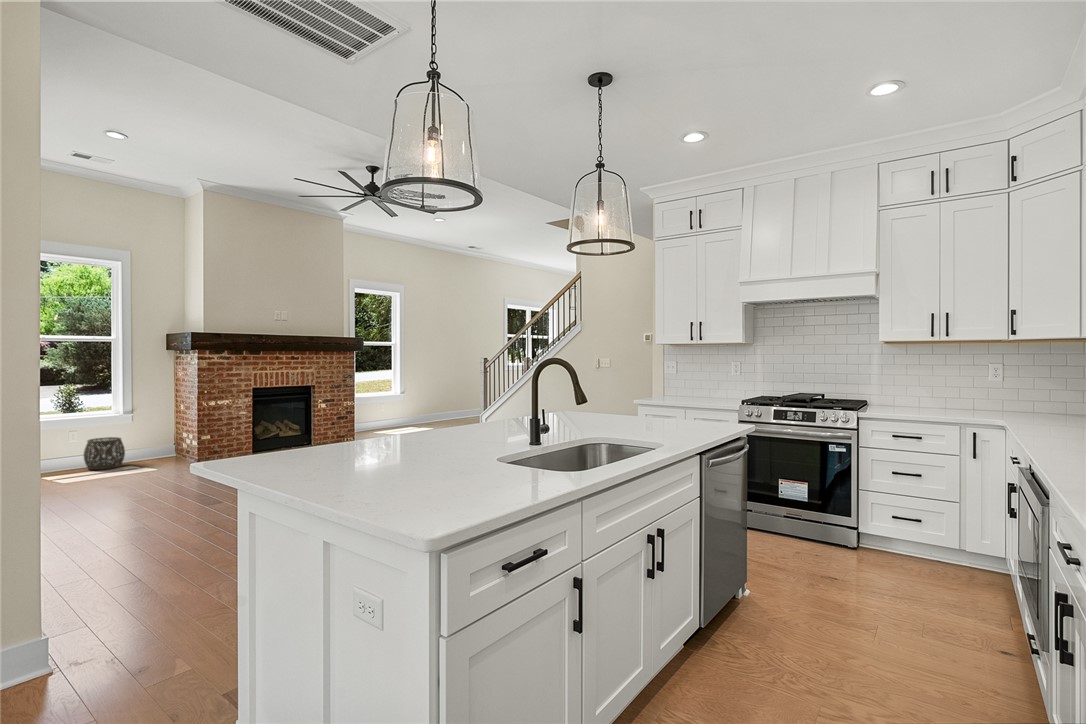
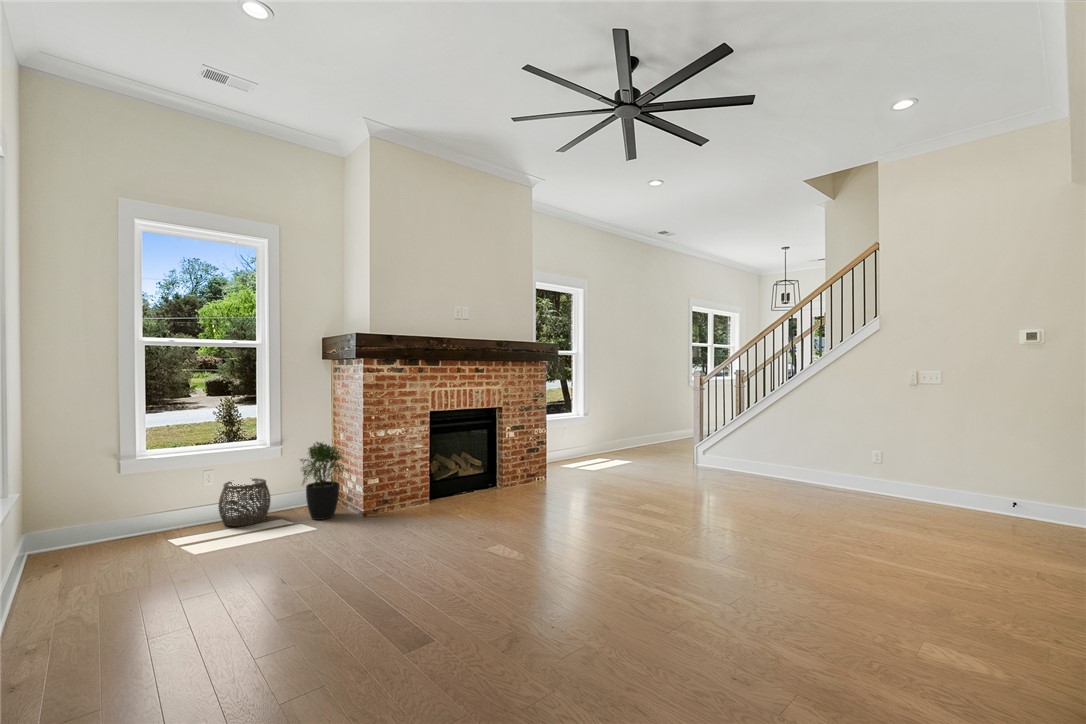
potted plant: none [146,409,190,465] -> present [300,442,349,520]

